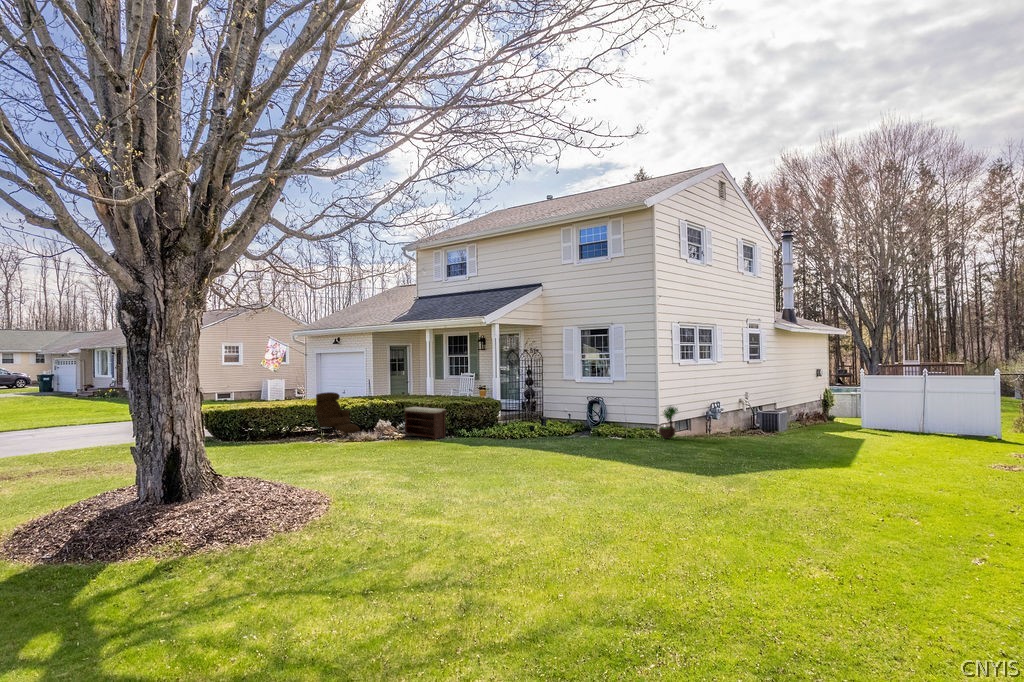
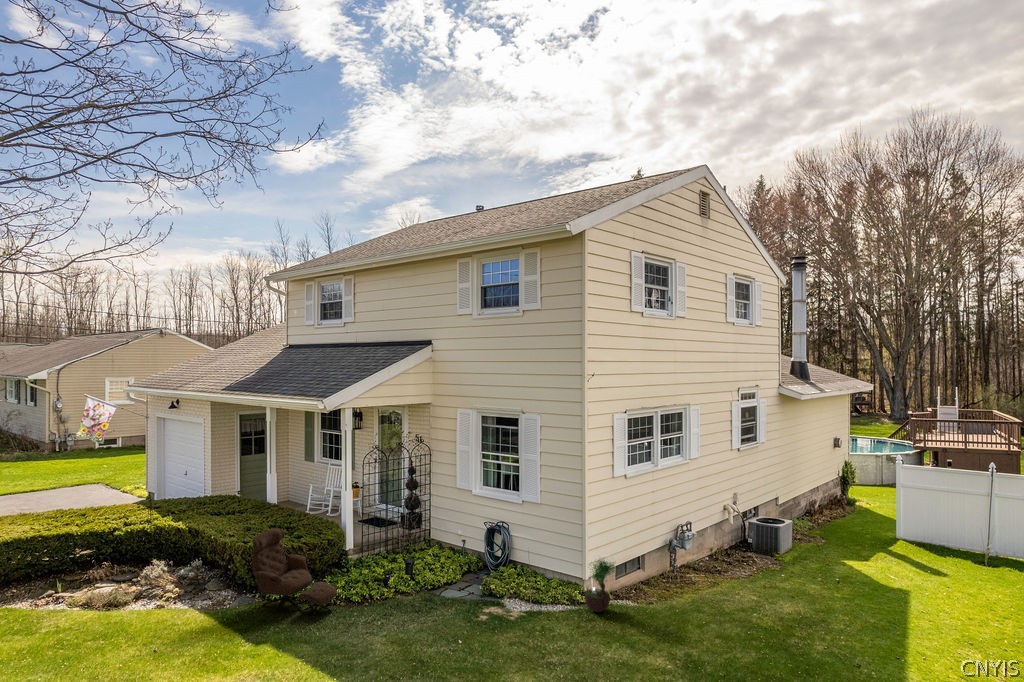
lounge chair: present [315,392,360,438] -> present [253,529,337,616]
bench: present [404,407,447,439] -> none [180,544,243,613]

